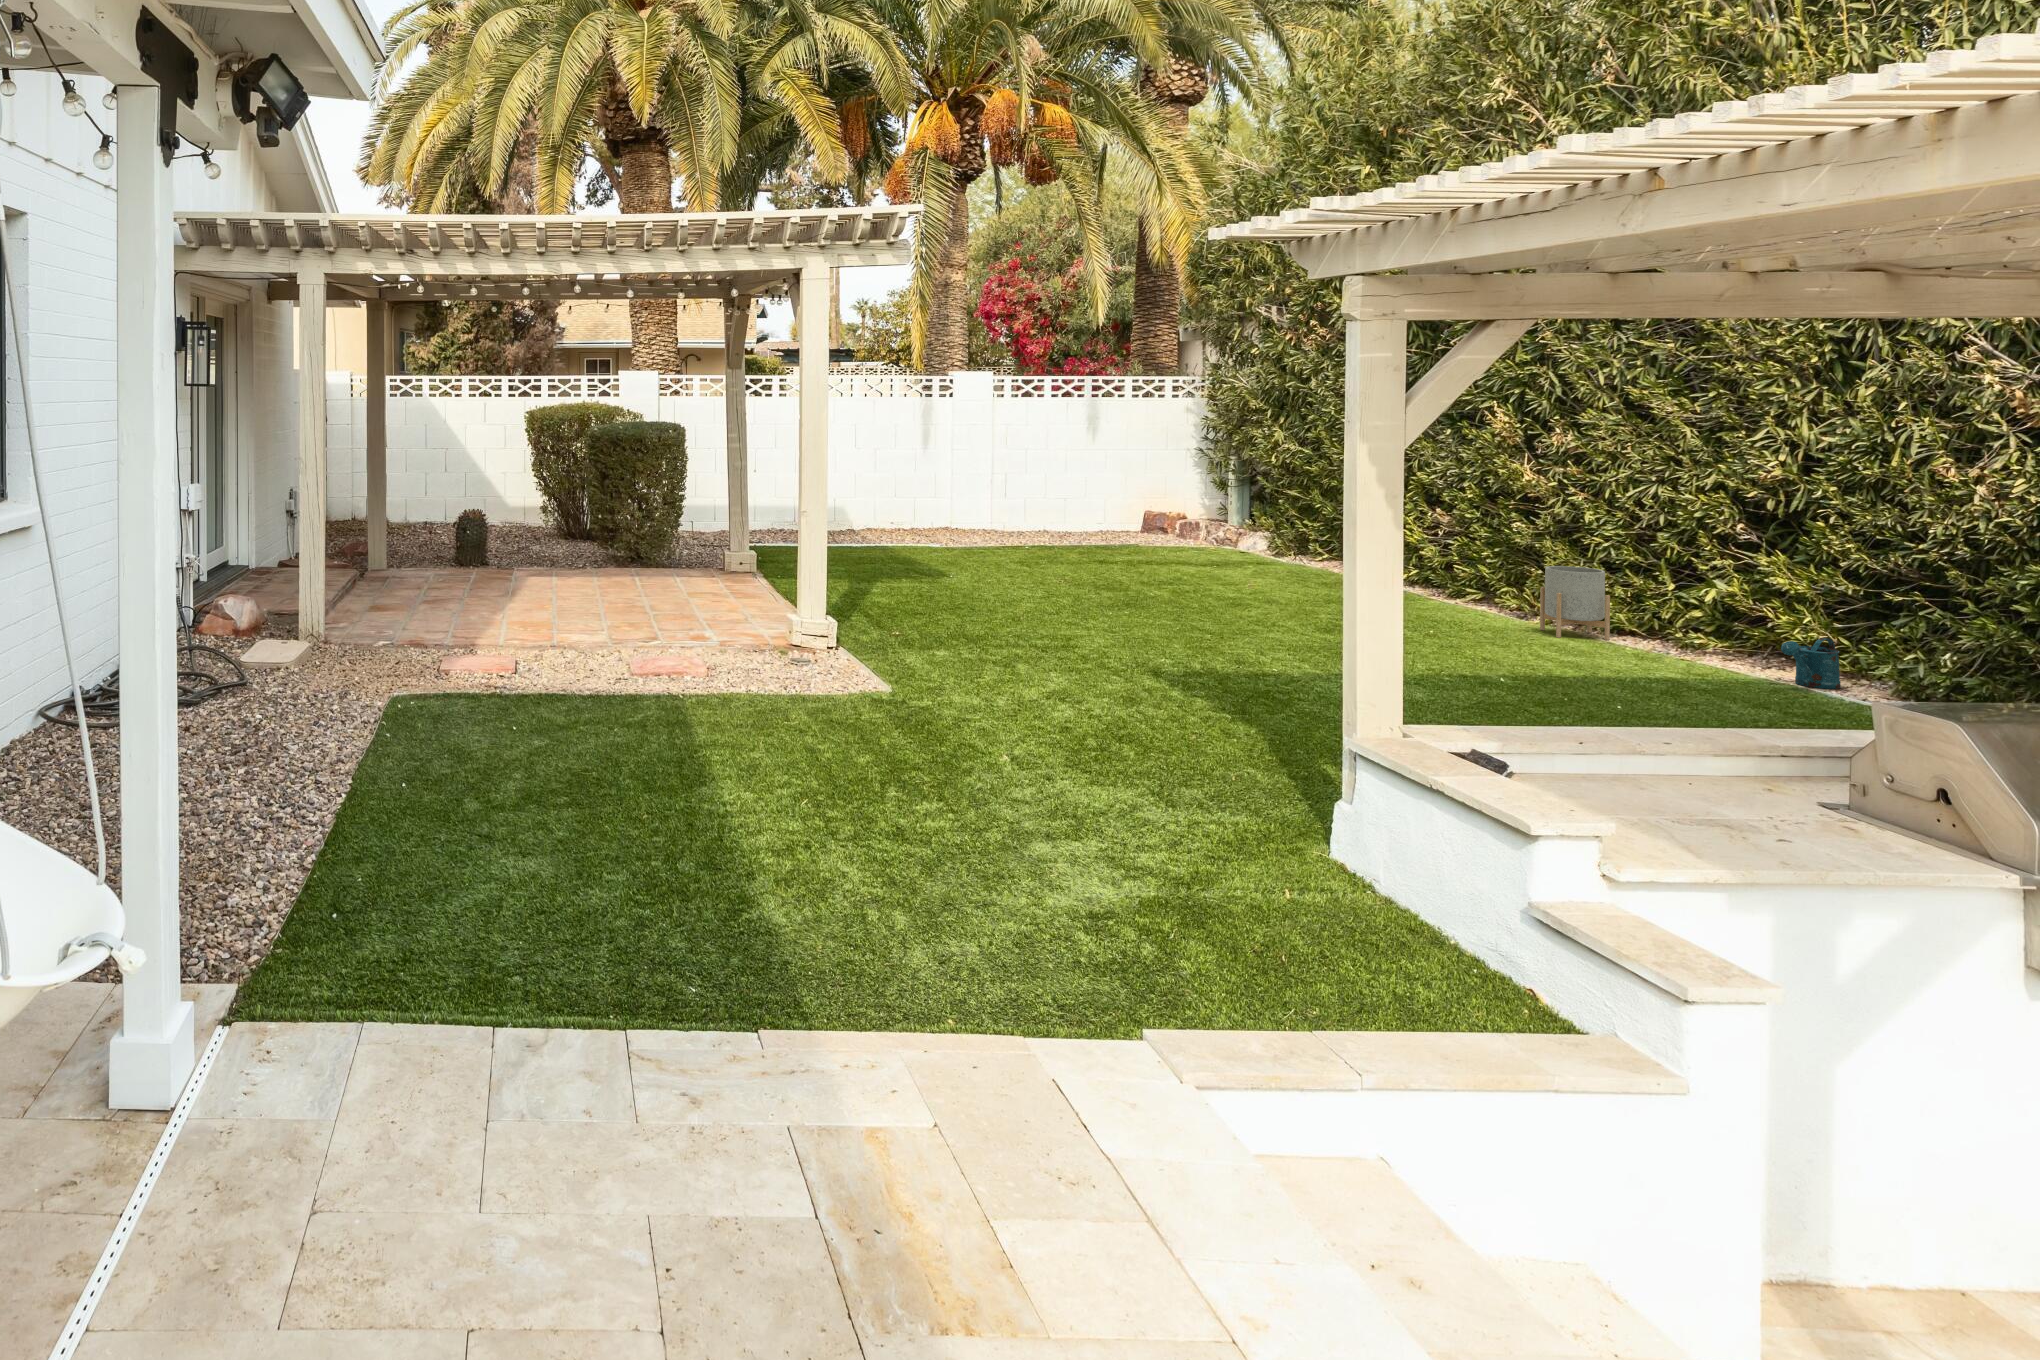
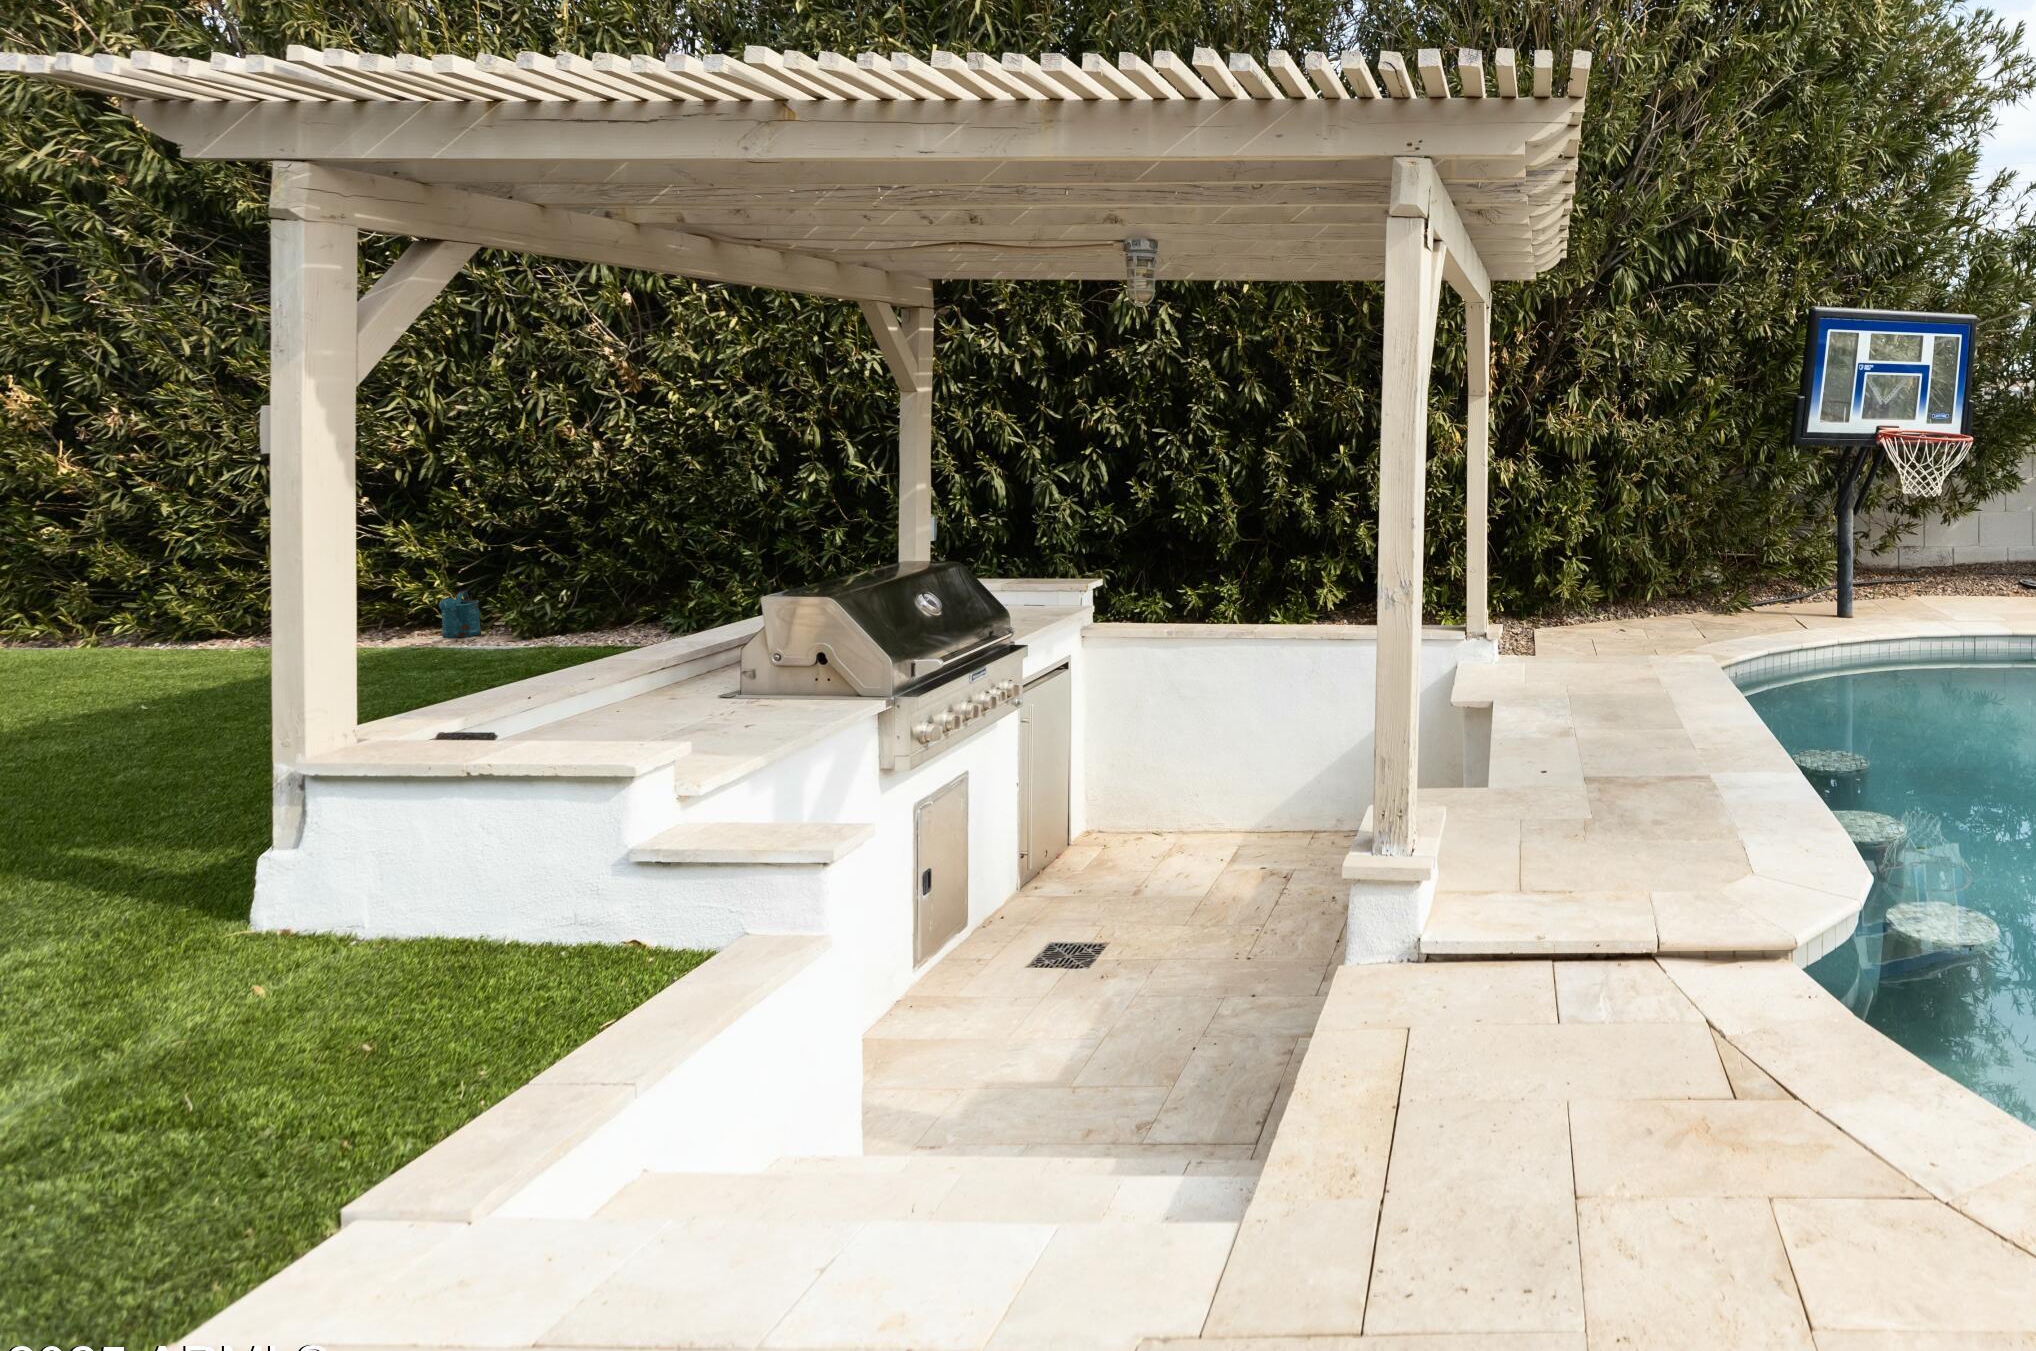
planter: present [1540,566,1610,640] -> none [107,569,208,653]

